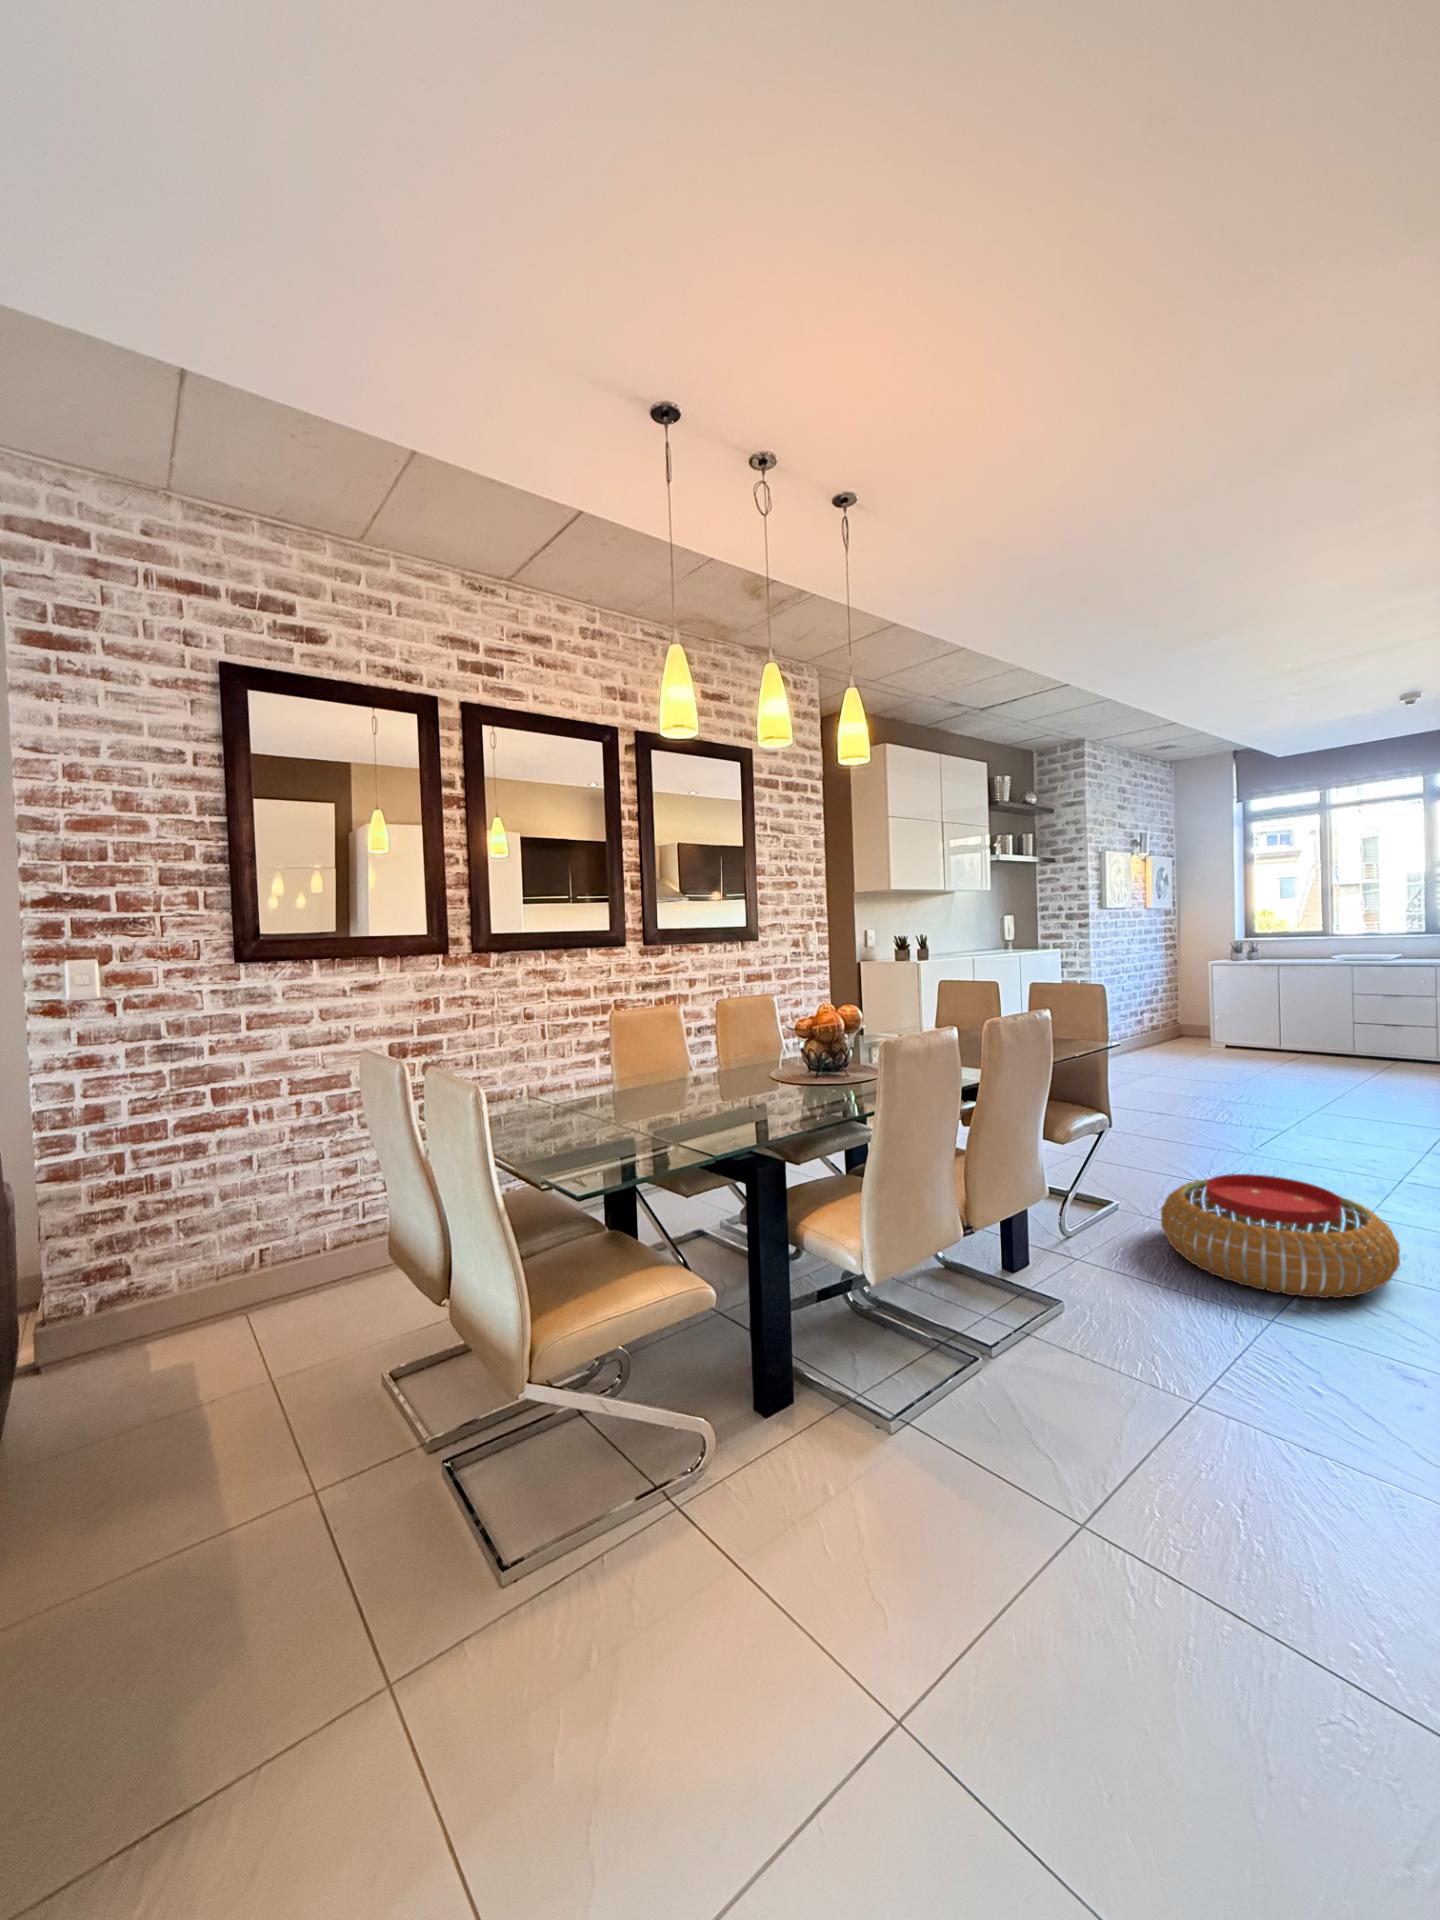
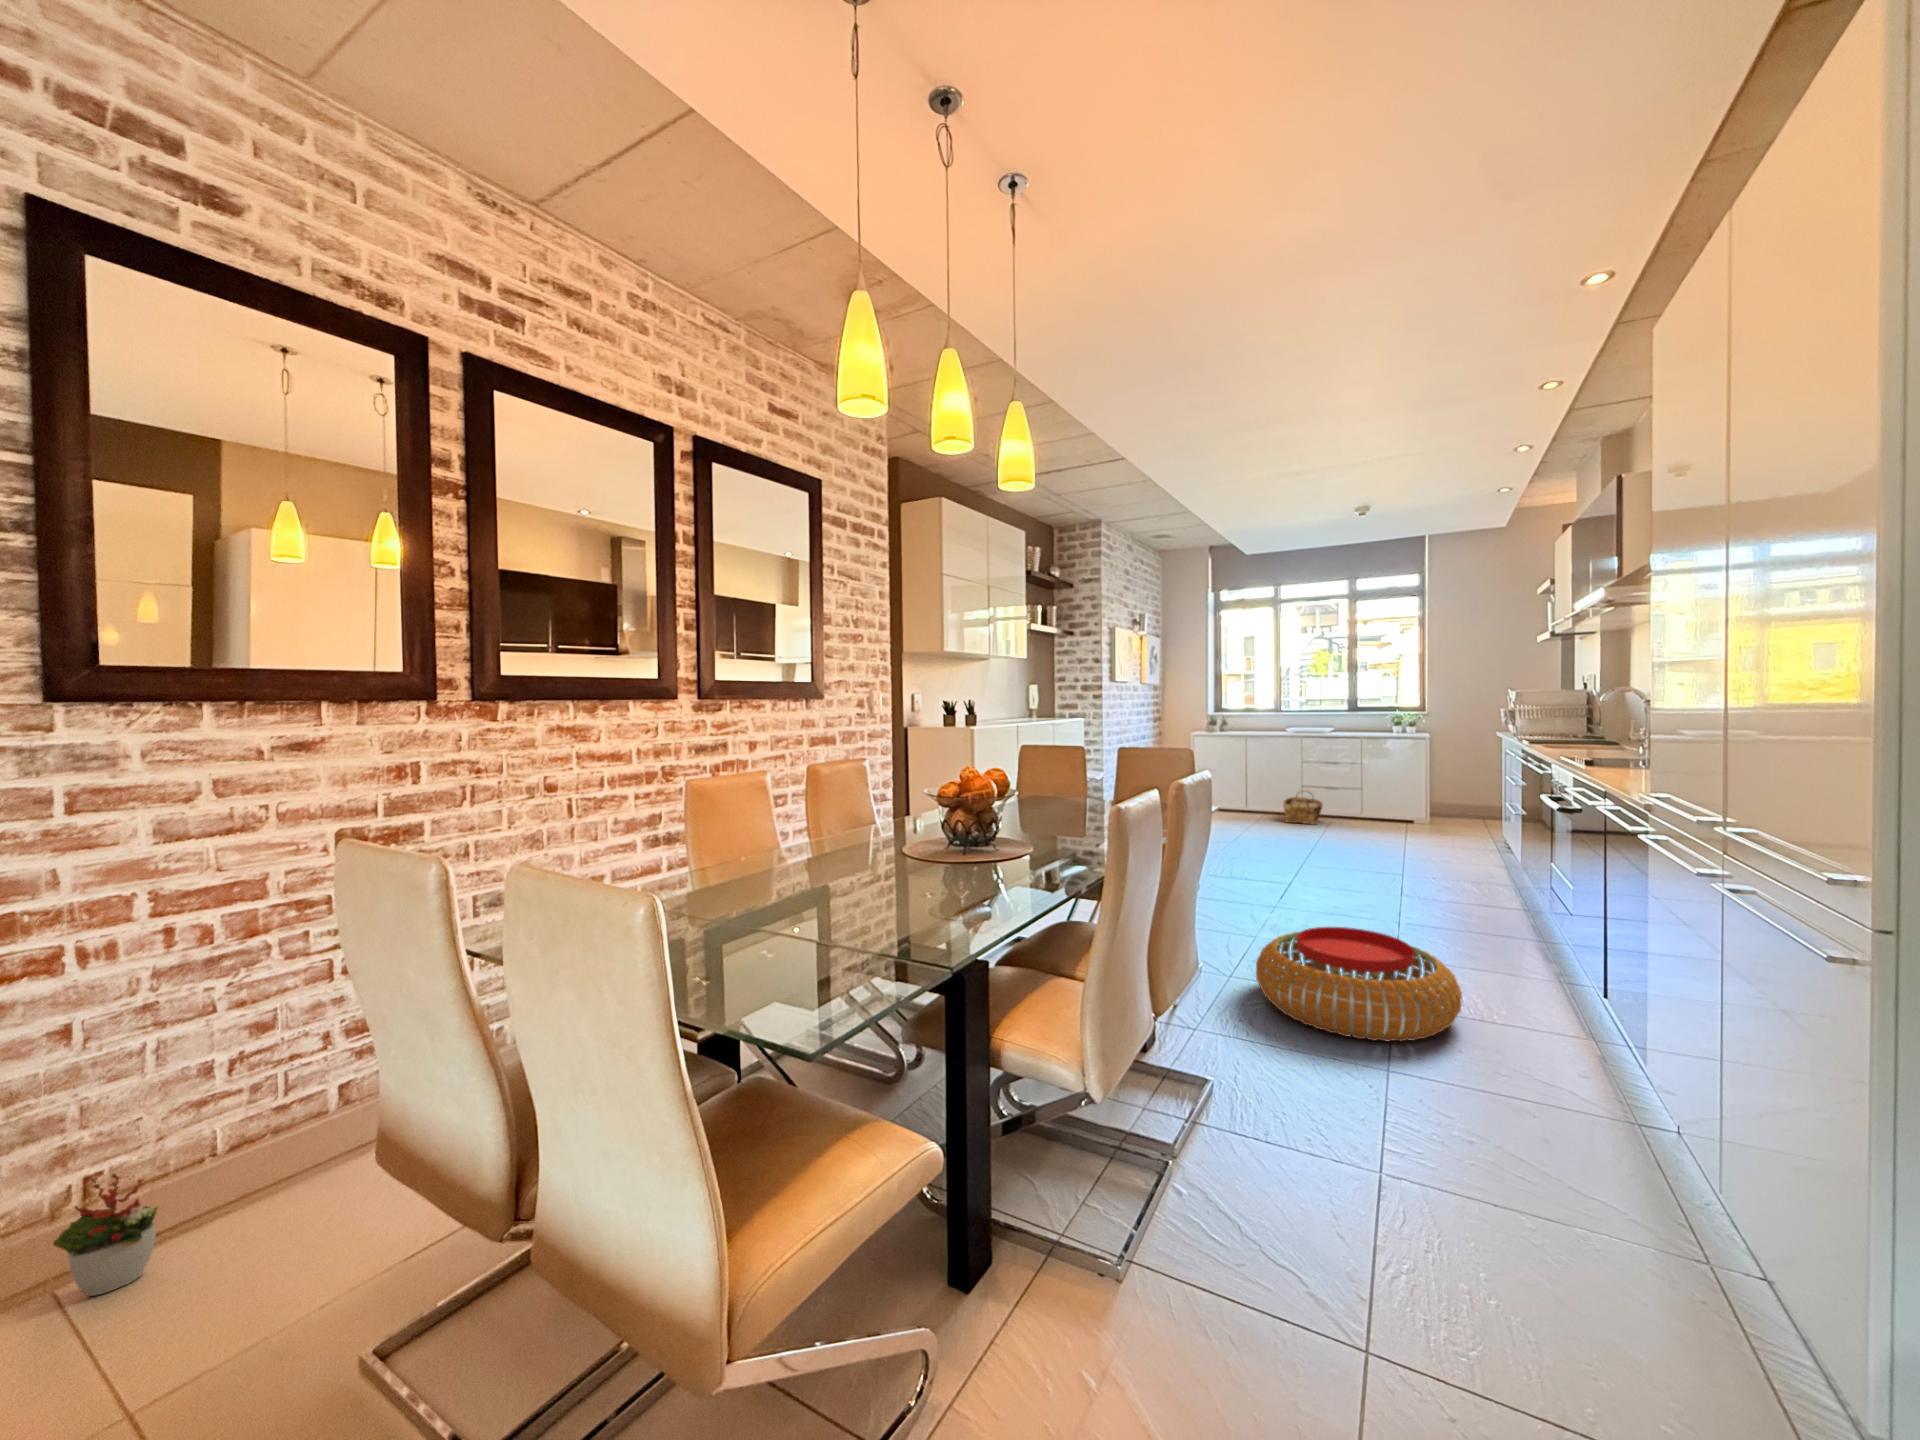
woven basket: none [1324,1030,1380,1071] -> present [1283,792,1323,825]
decorative plant: none [246,1248,296,1320] -> present [53,1174,157,1296]

